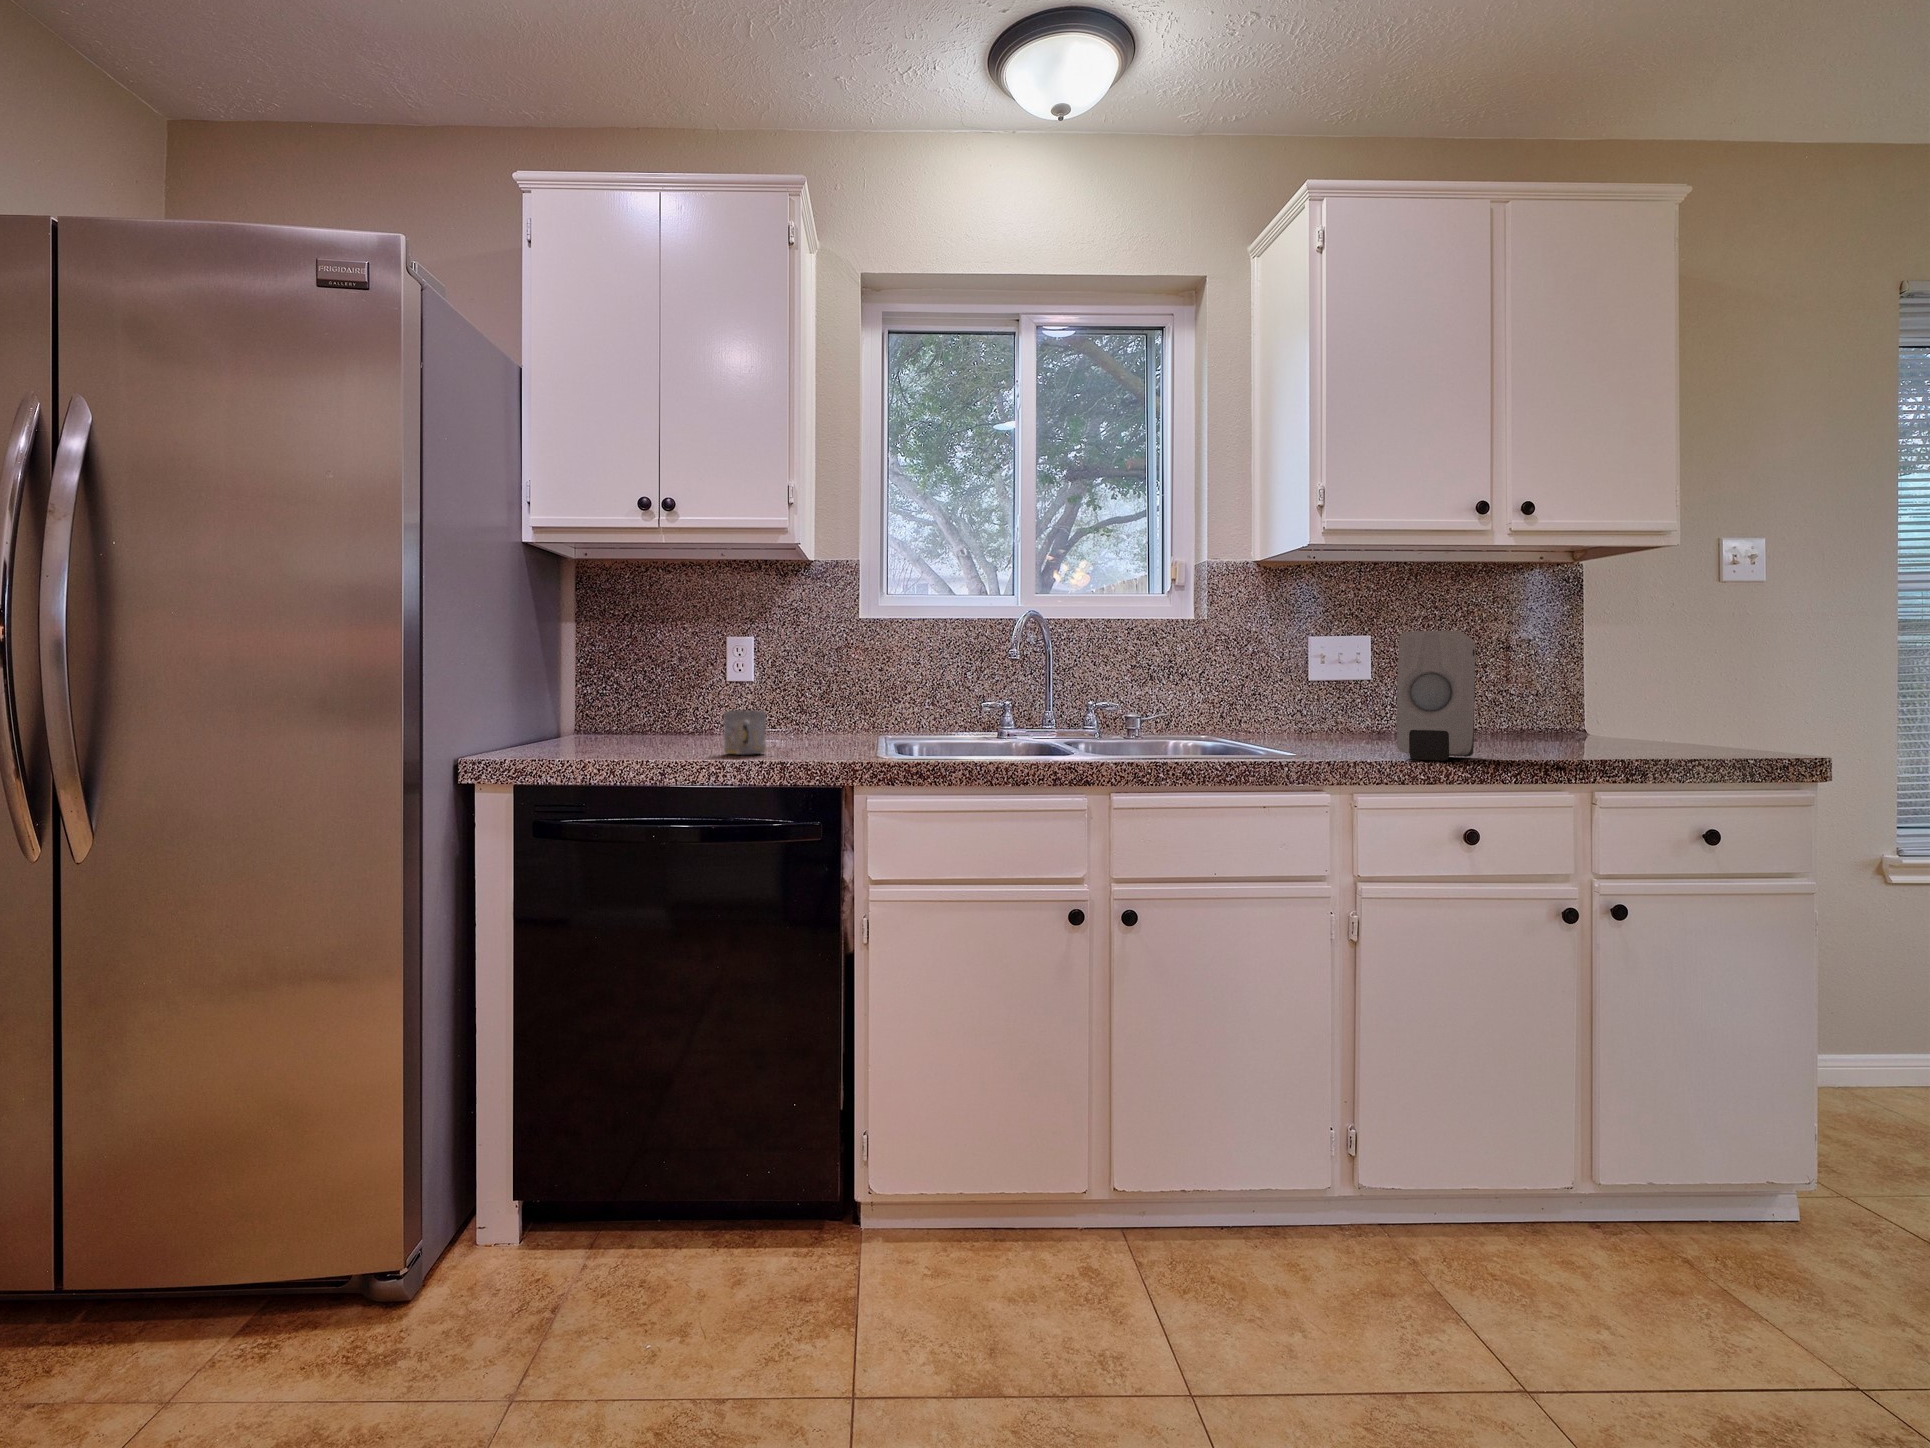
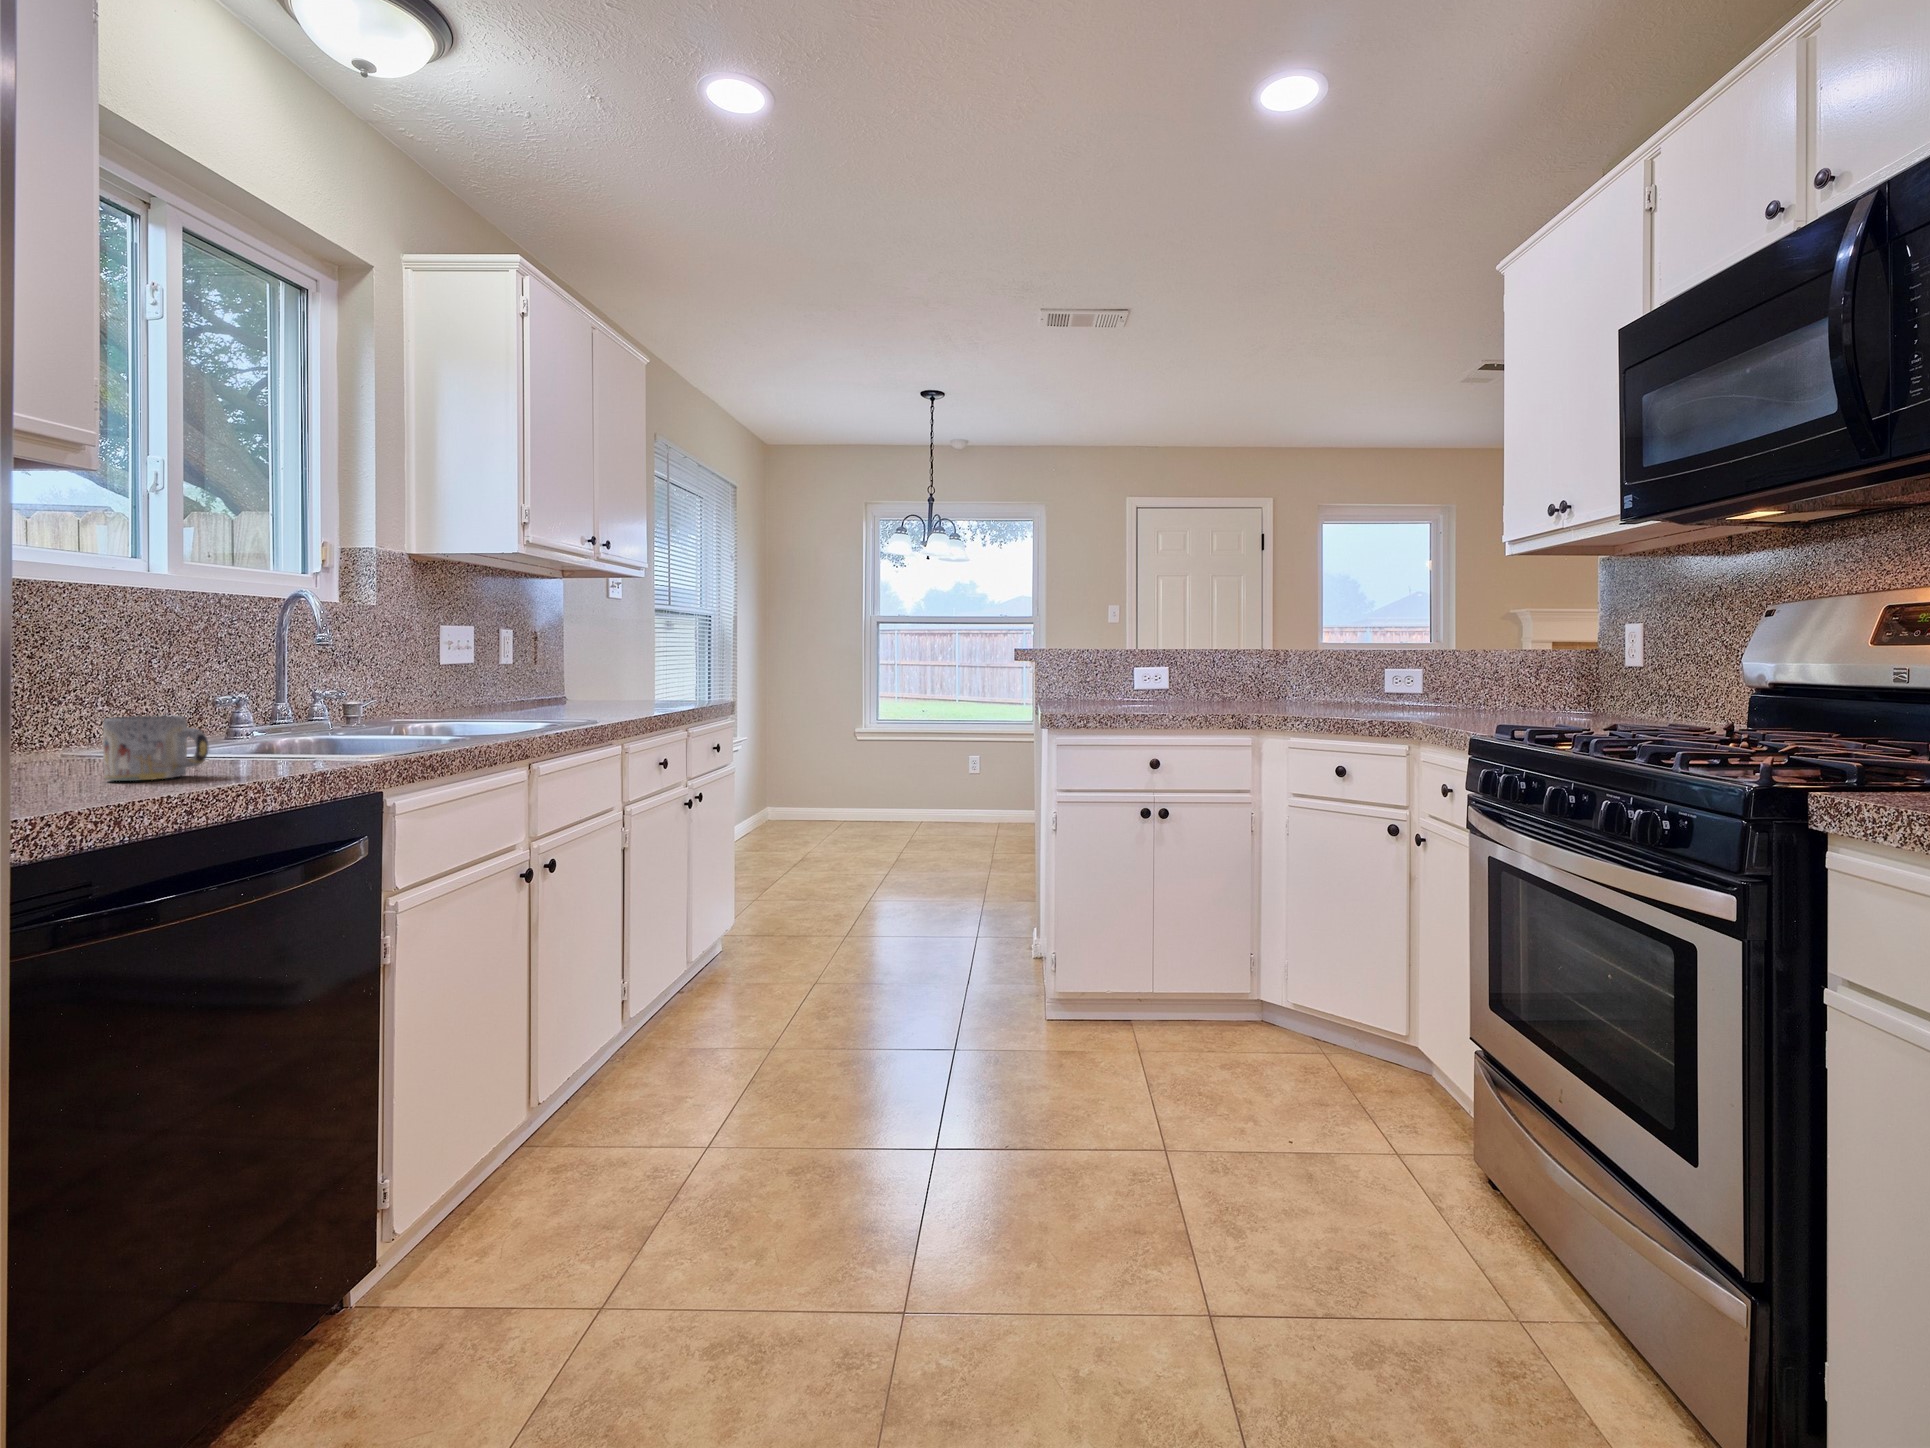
soap dispenser: present [1397,631,1475,761] -> none [606,631,674,718]

